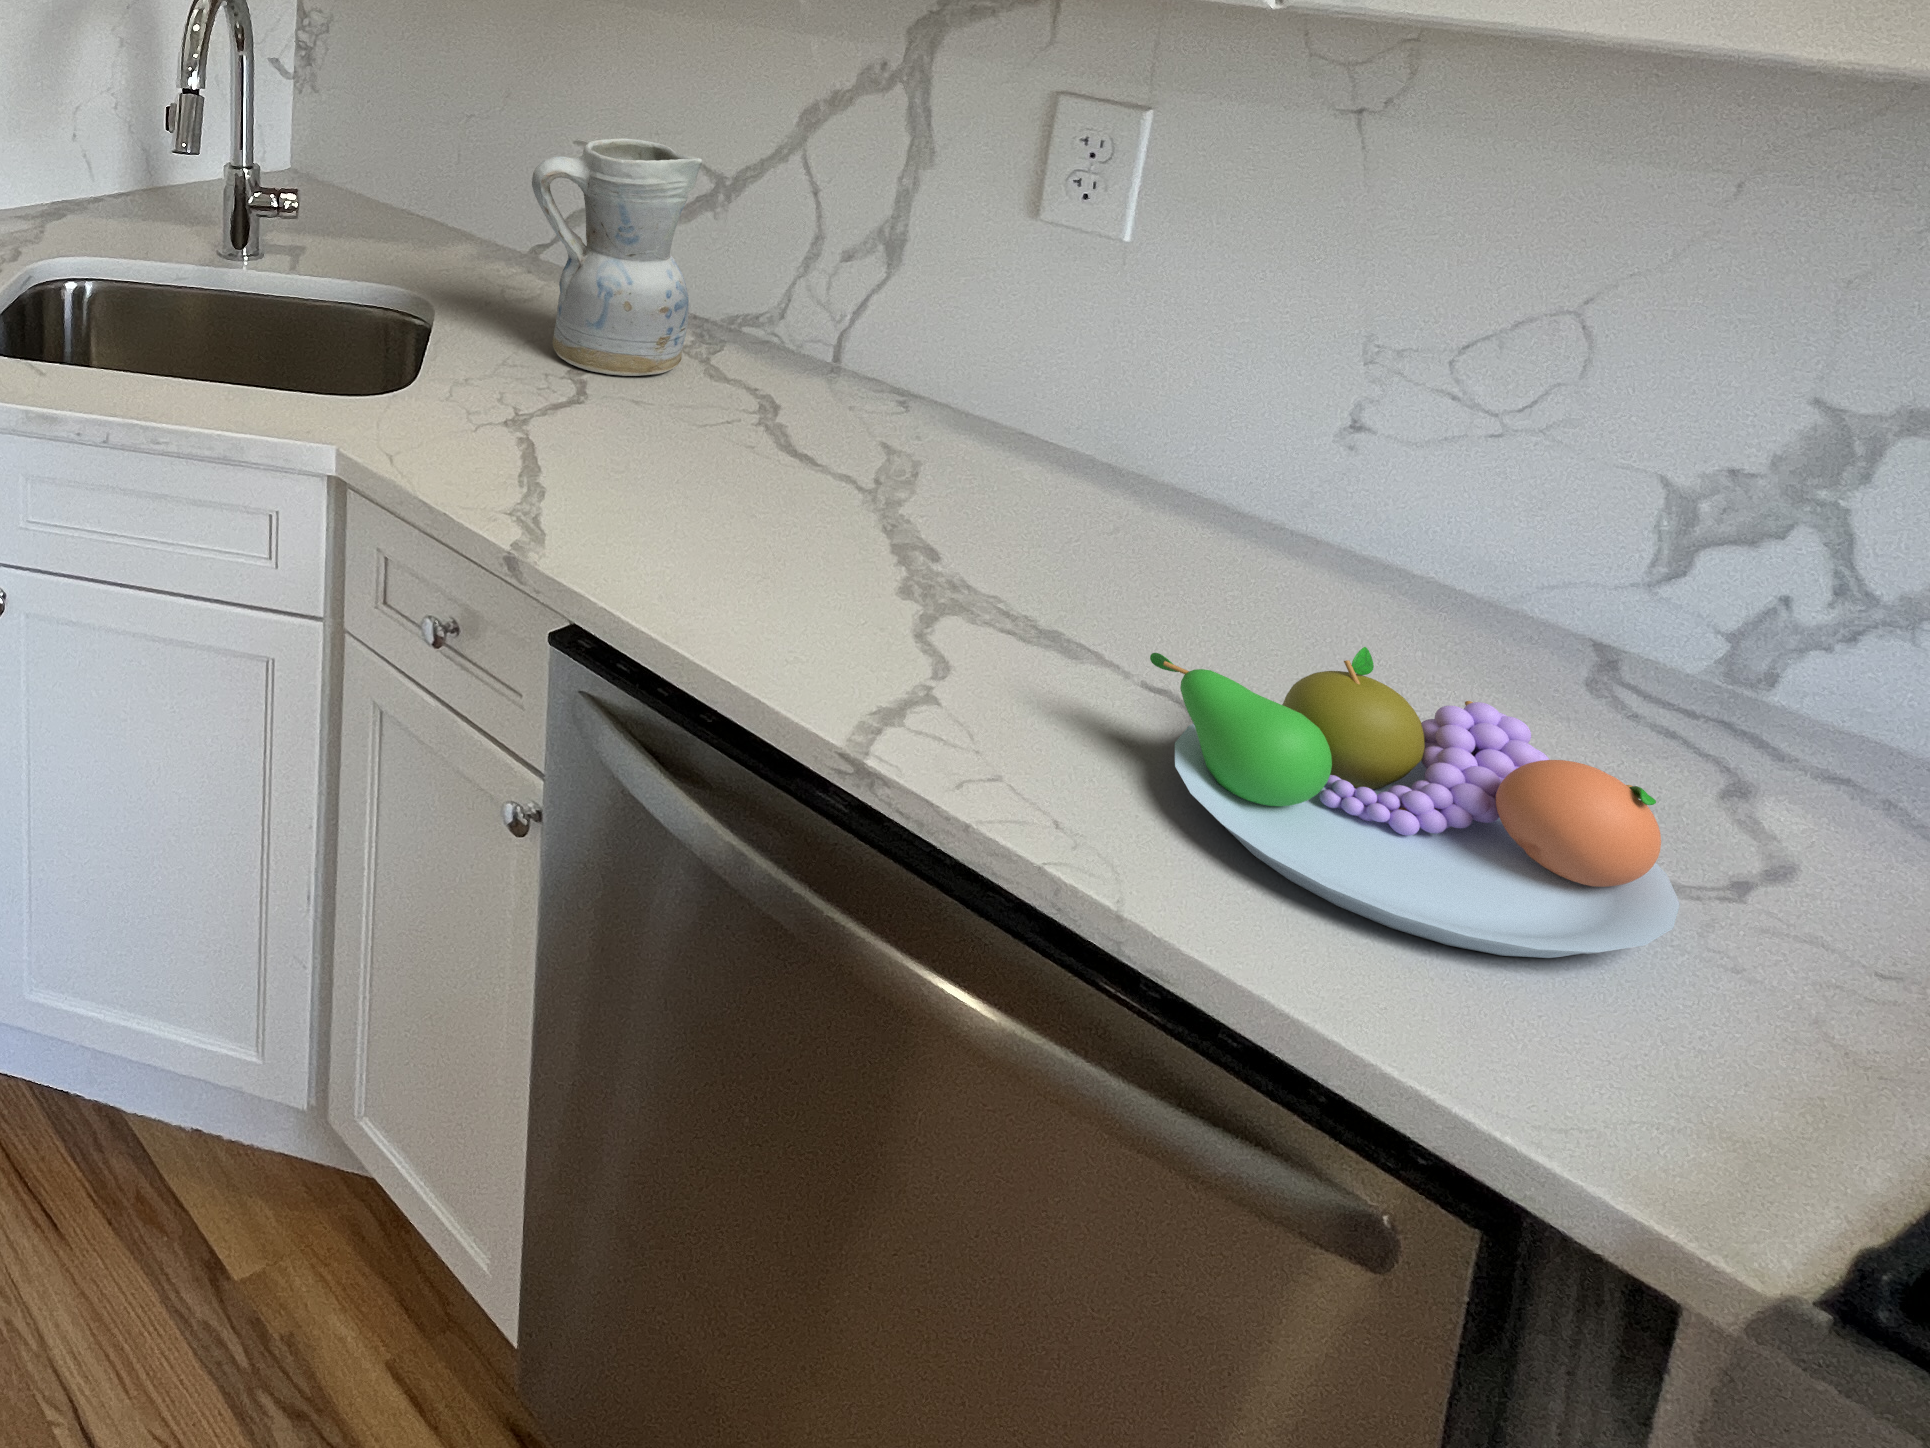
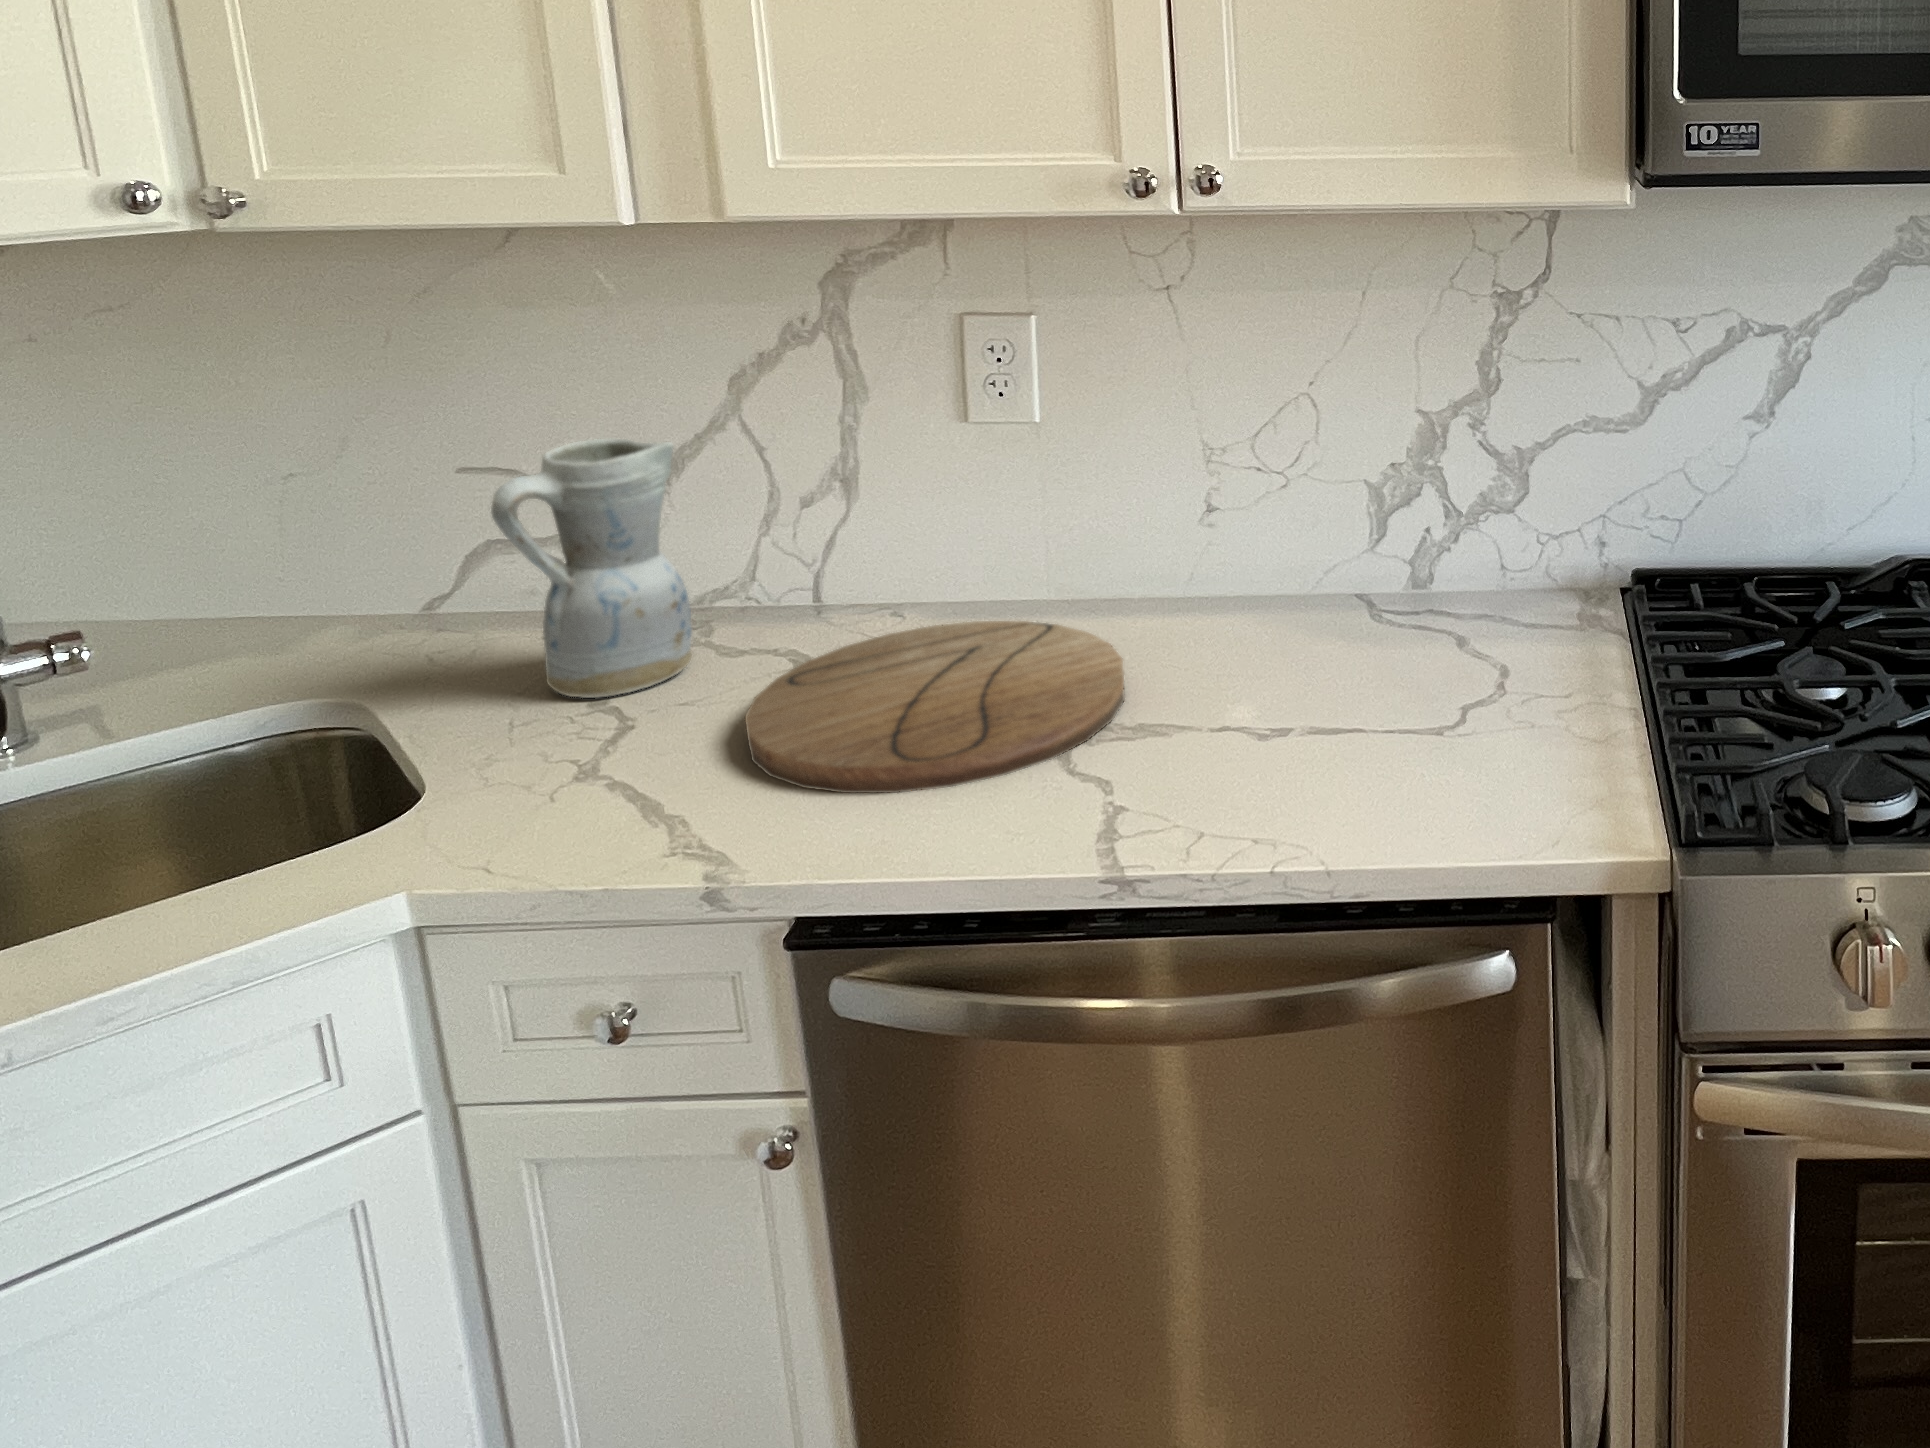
cutting board: none [638,407,1092,613] -> present [745,621,1125,793]
fruit bowl: present [1150,647,1680,958] -> none [1242,636,1521,799]

